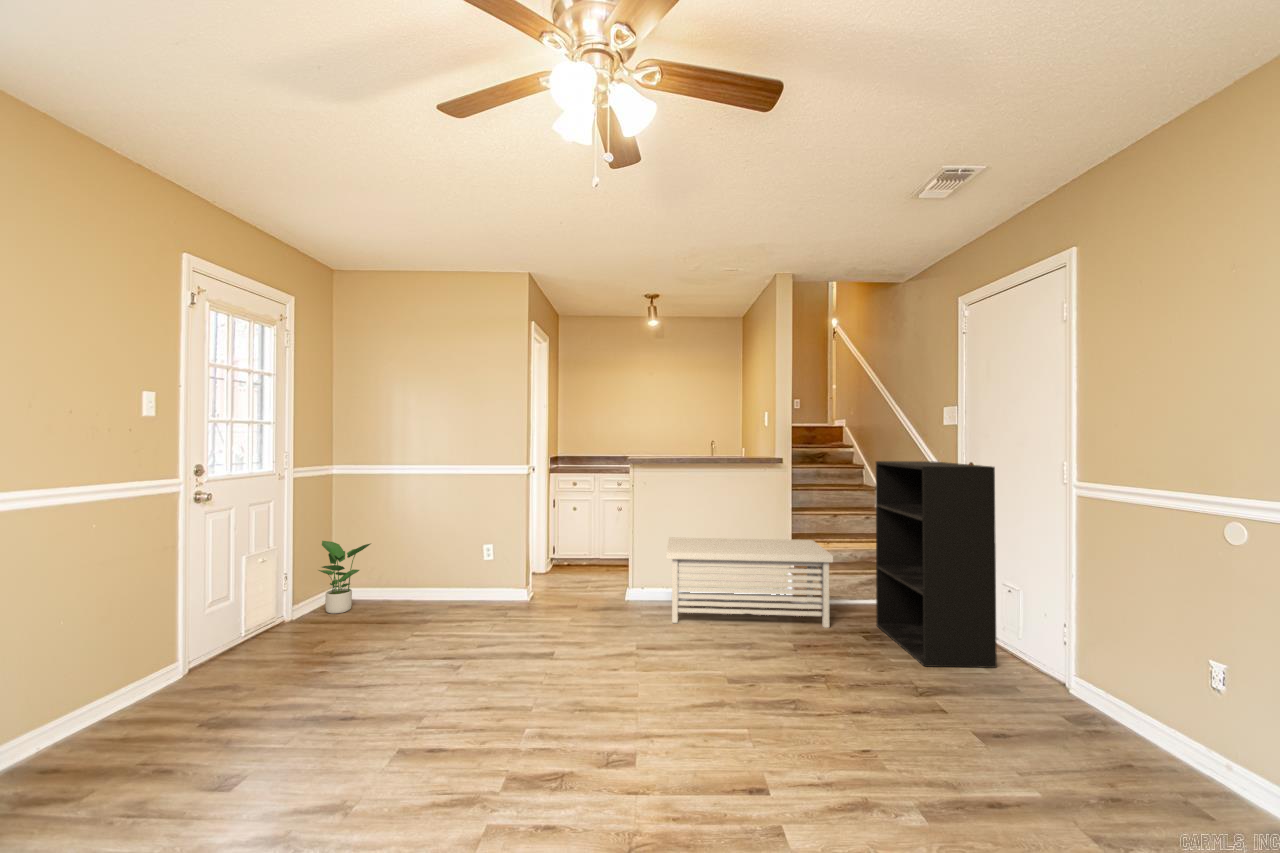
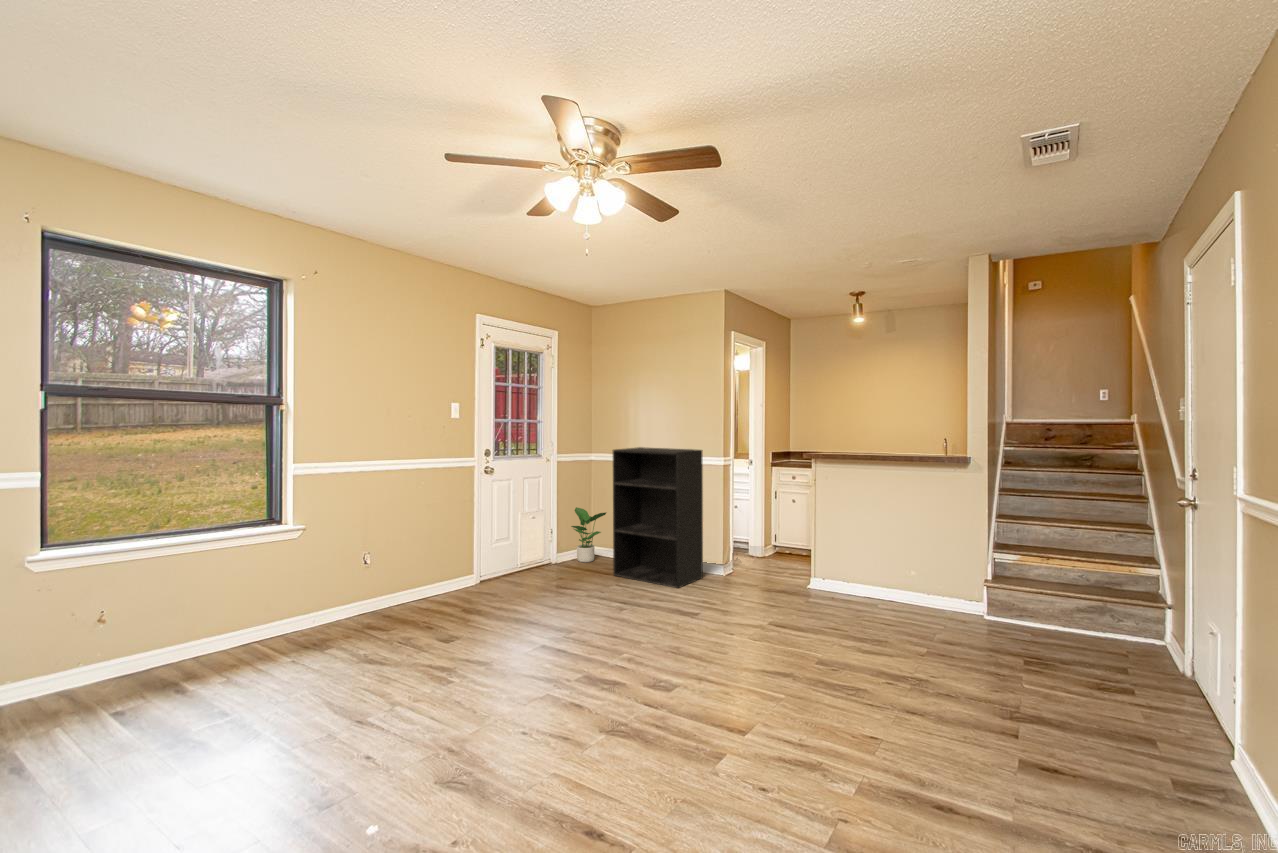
bookshelf: present [876,461,997,668] -> present [613,447,703,588]
storage bench: present [666,537,833,628] -> none [818,532,1011,648]

